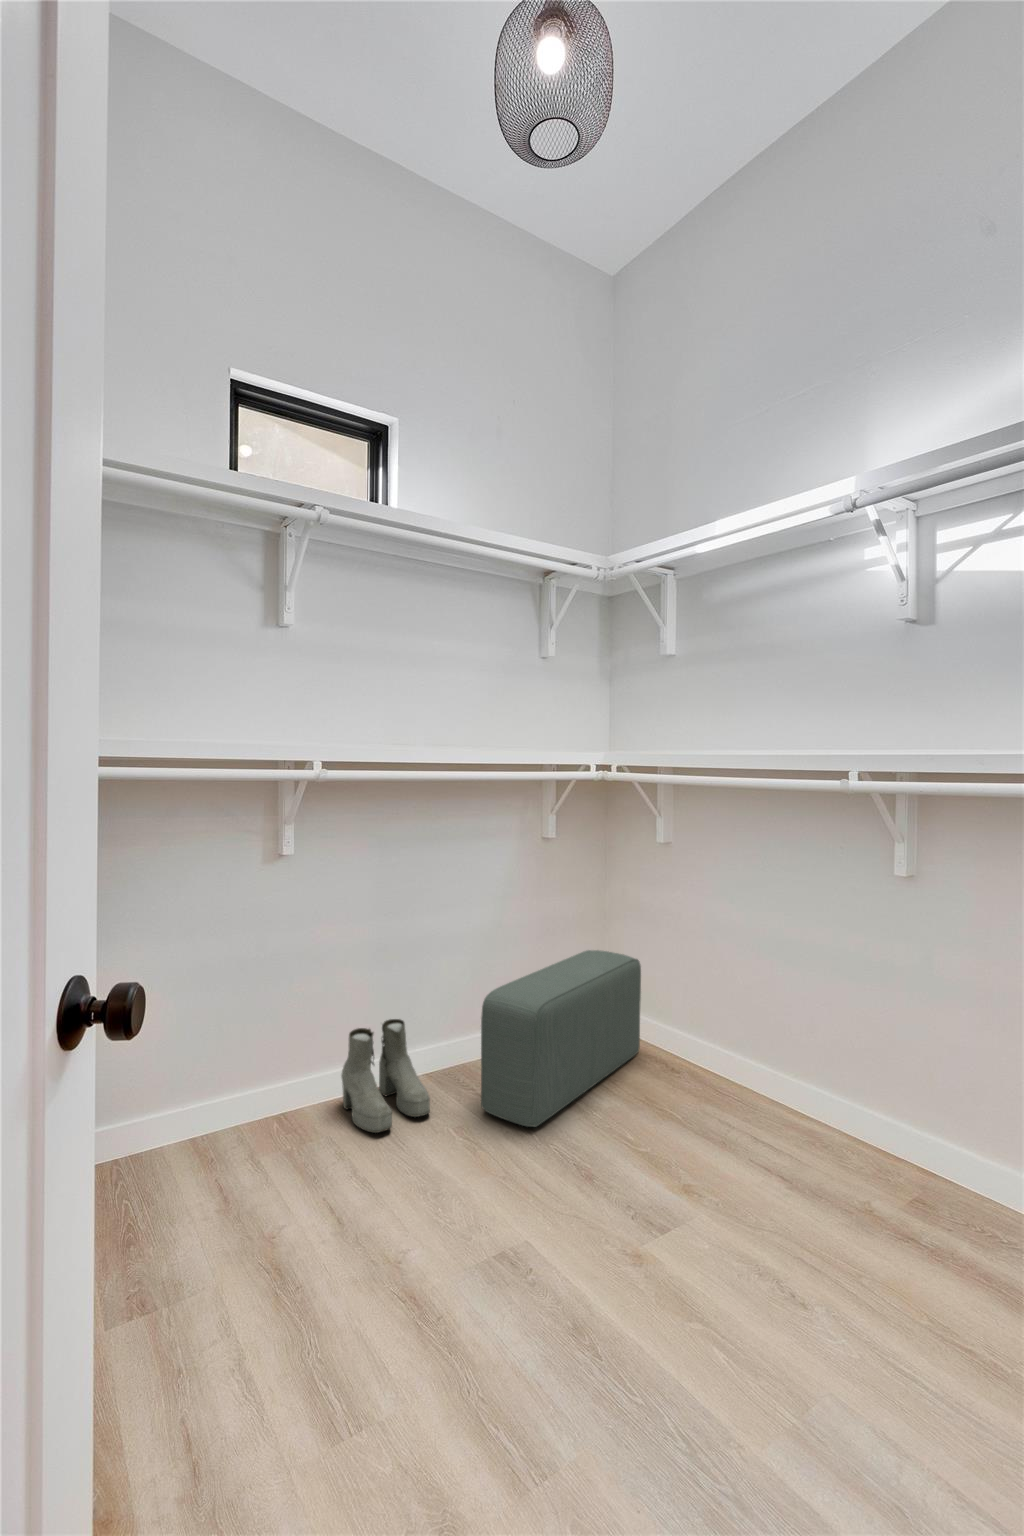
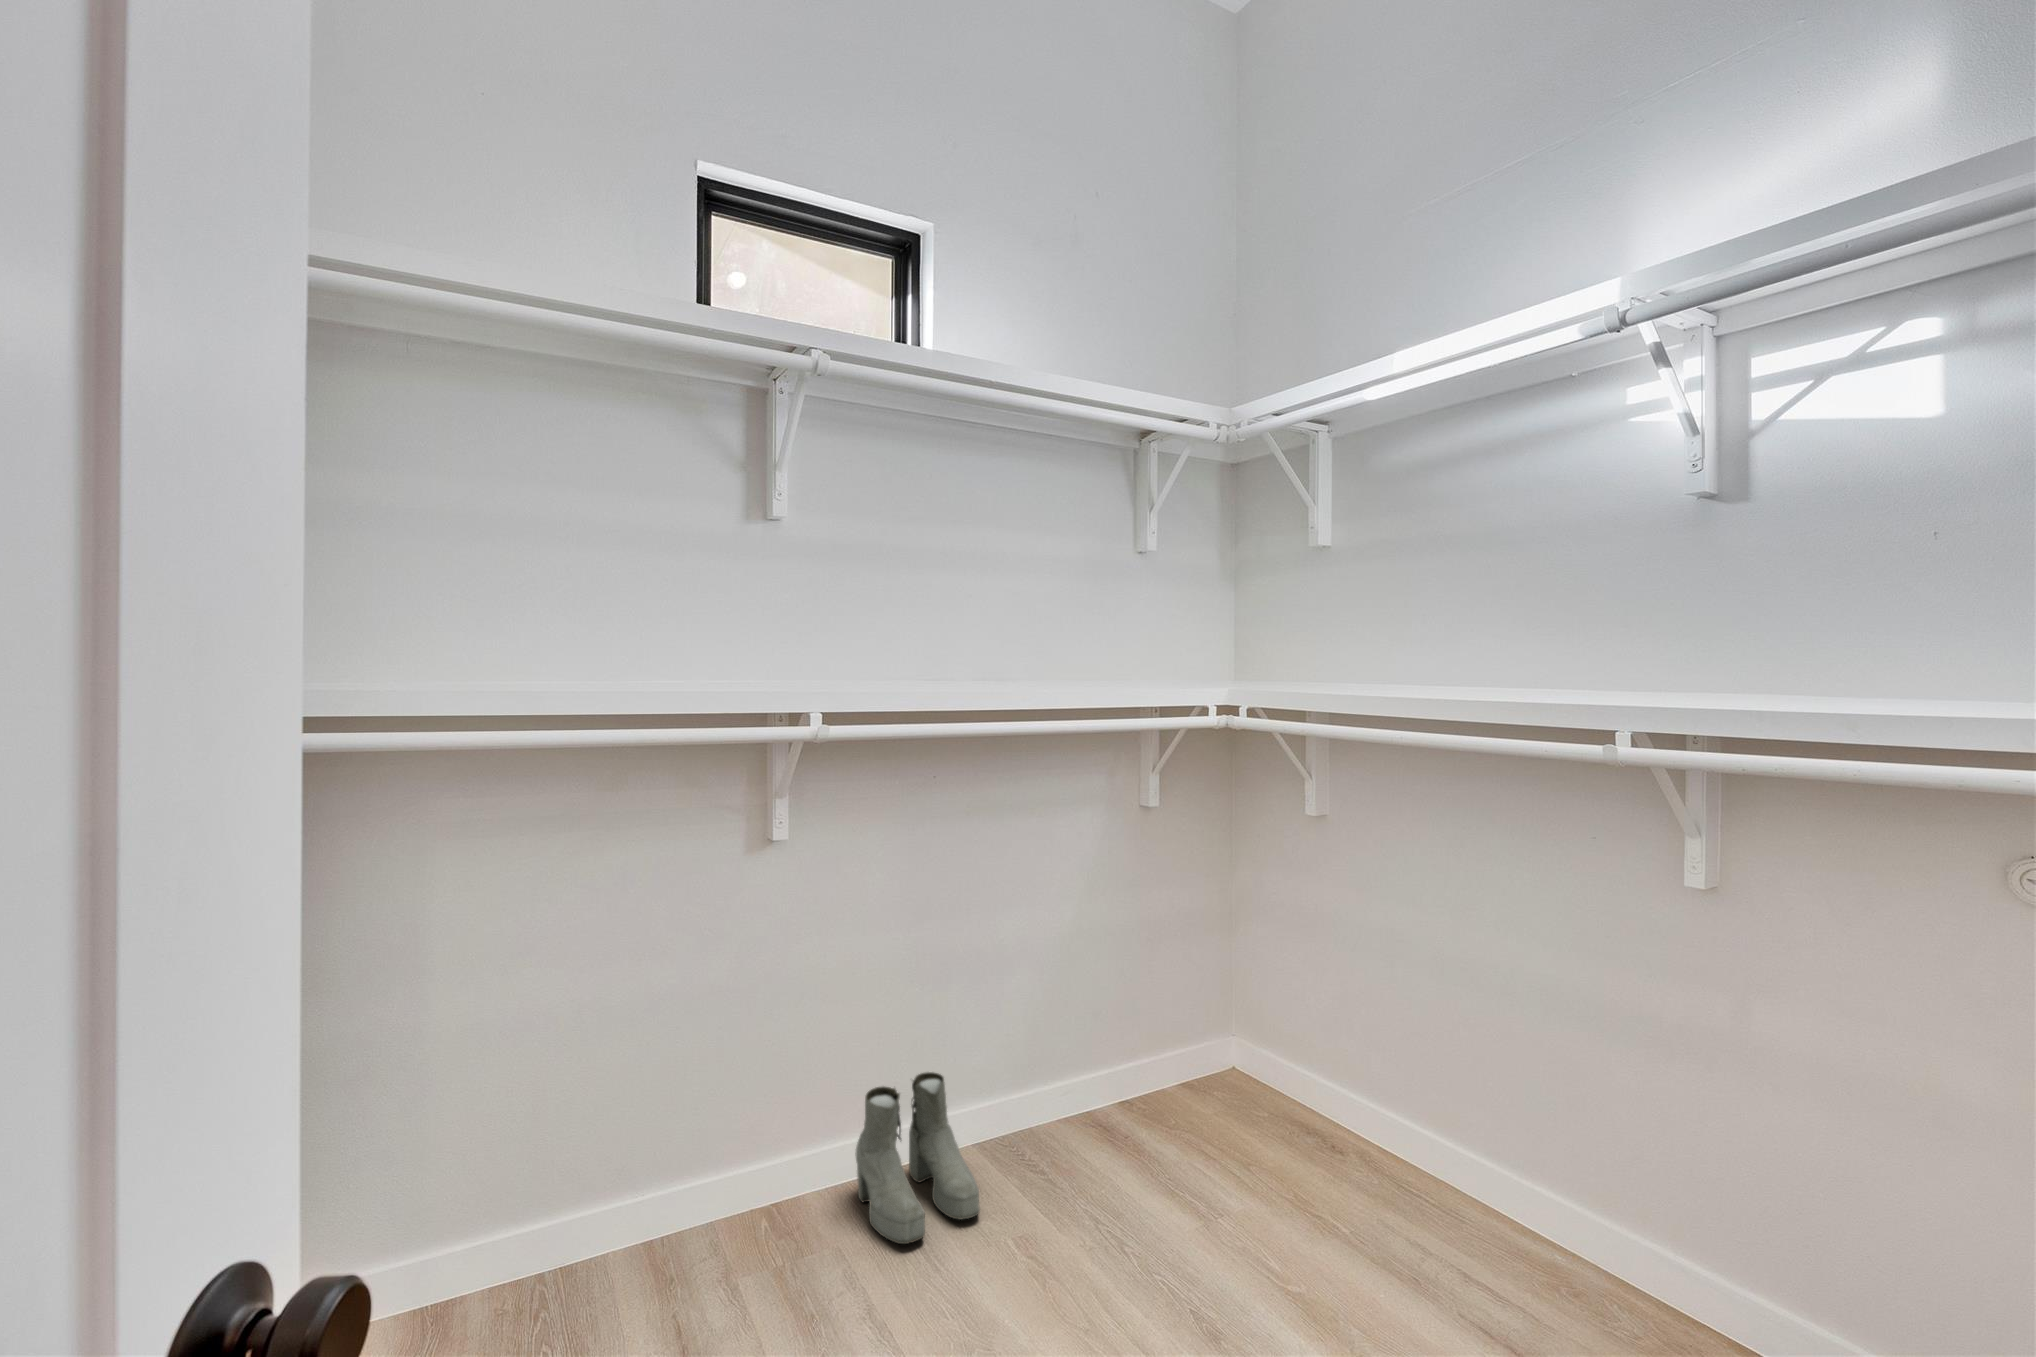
pouf: present [481,950,641,1127] -> none [1053,972,1285,1245]

